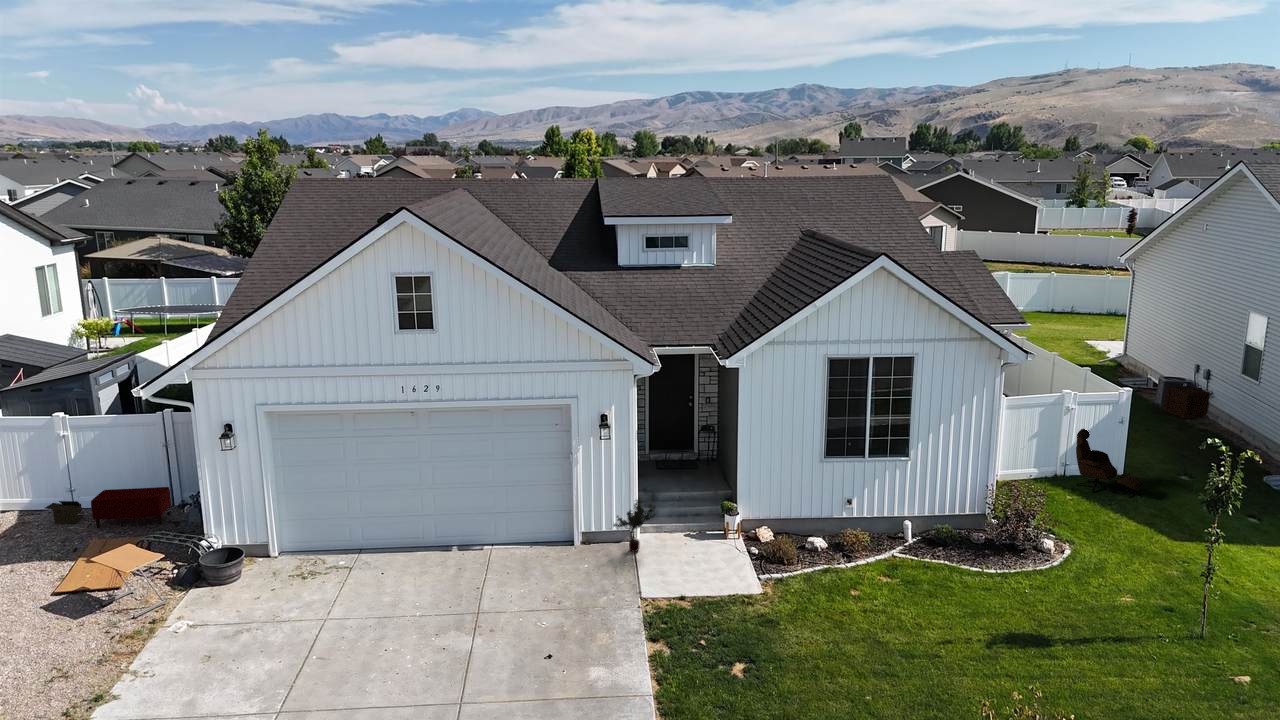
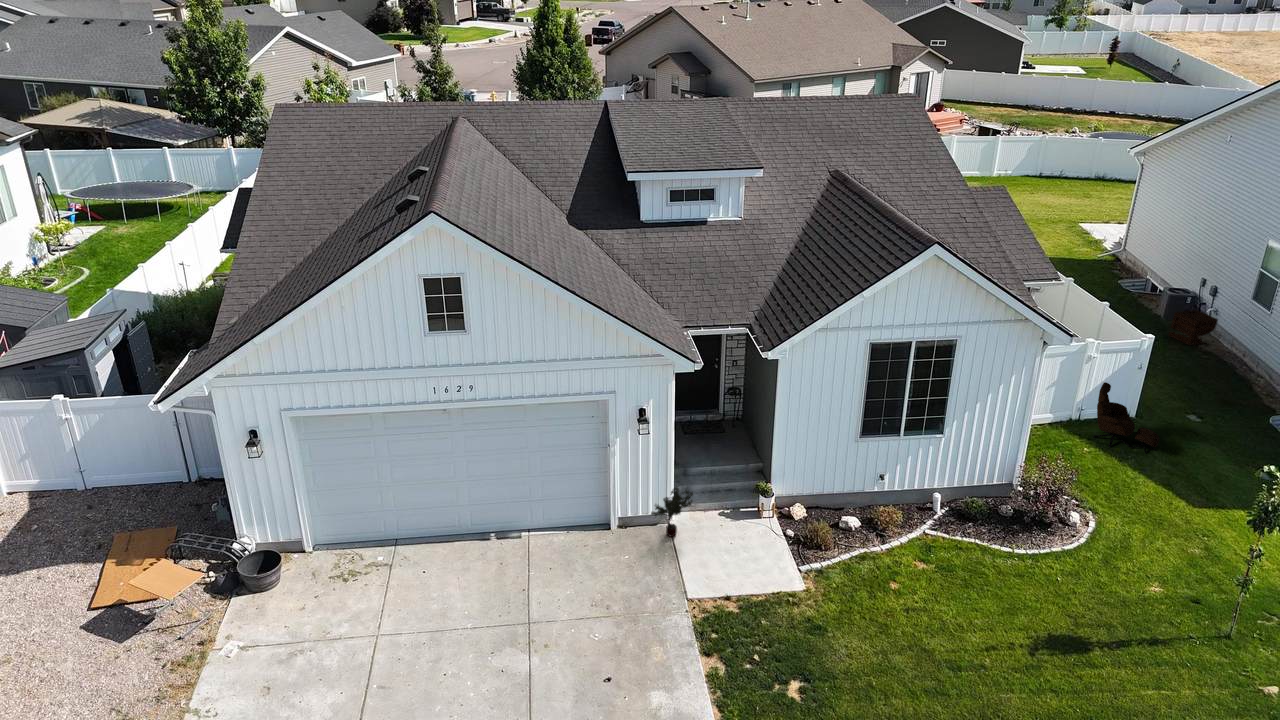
bench: present [91,487,171,528] -> none [109,470,191,517]
cardboard box: present [45,501,83,524] -> none [58,489,100,512]

